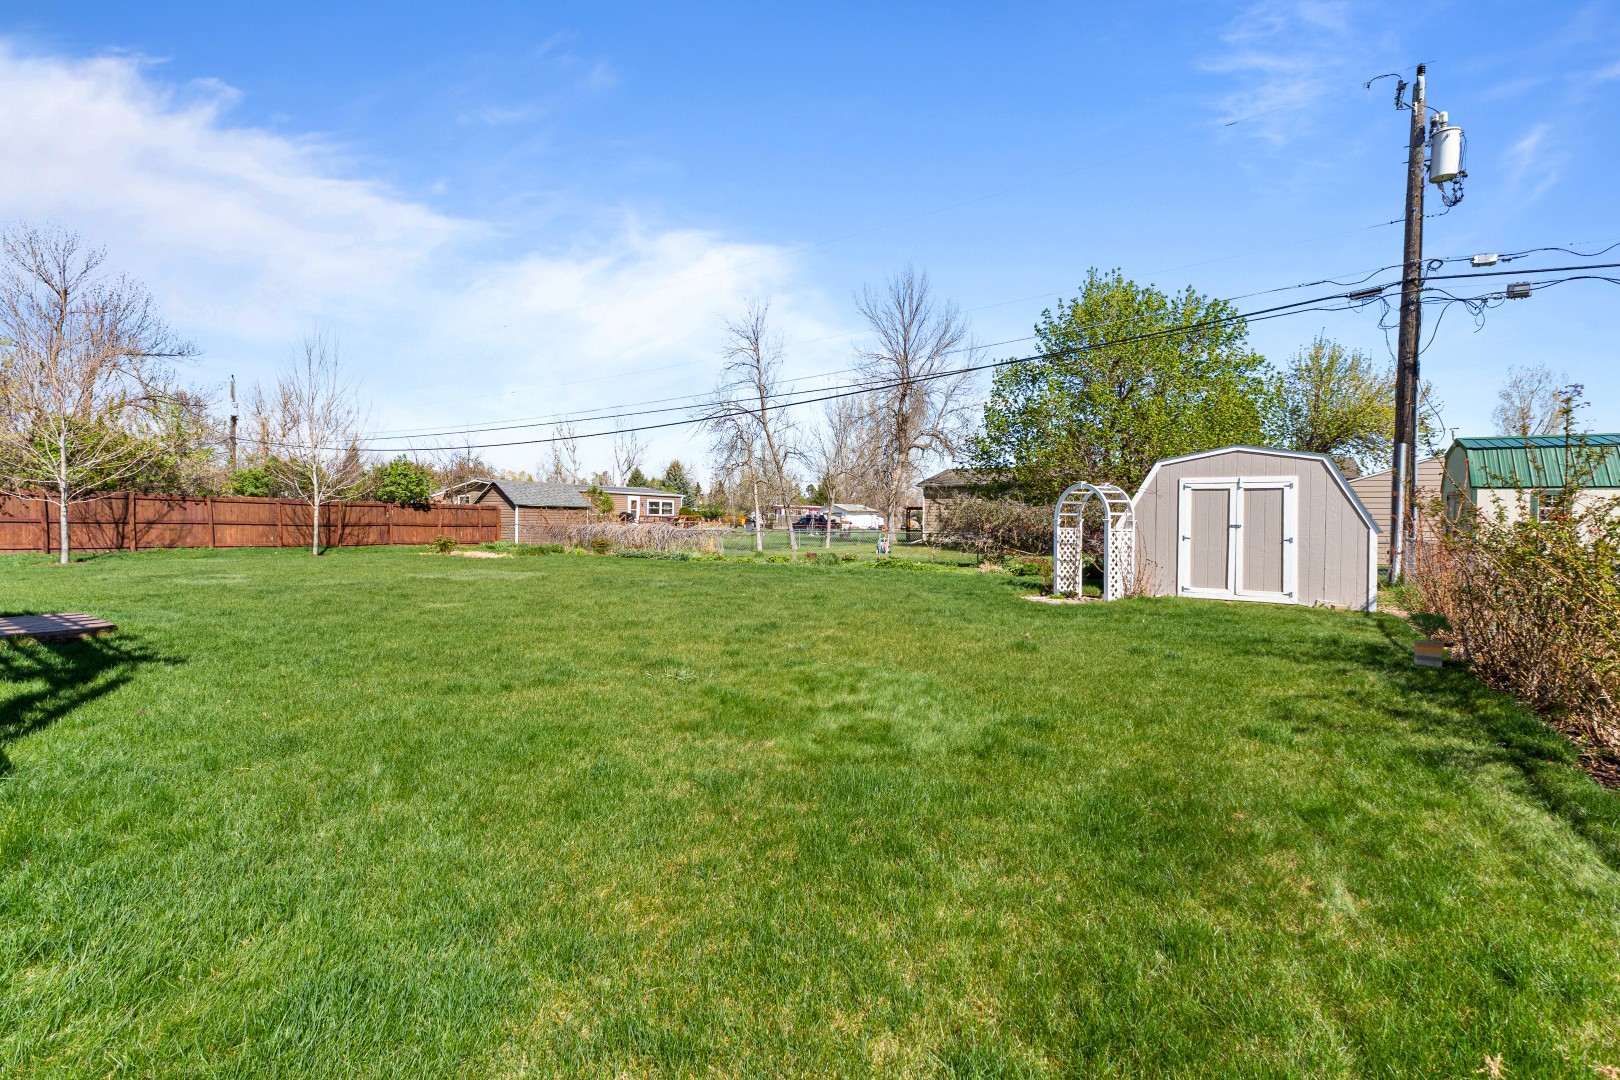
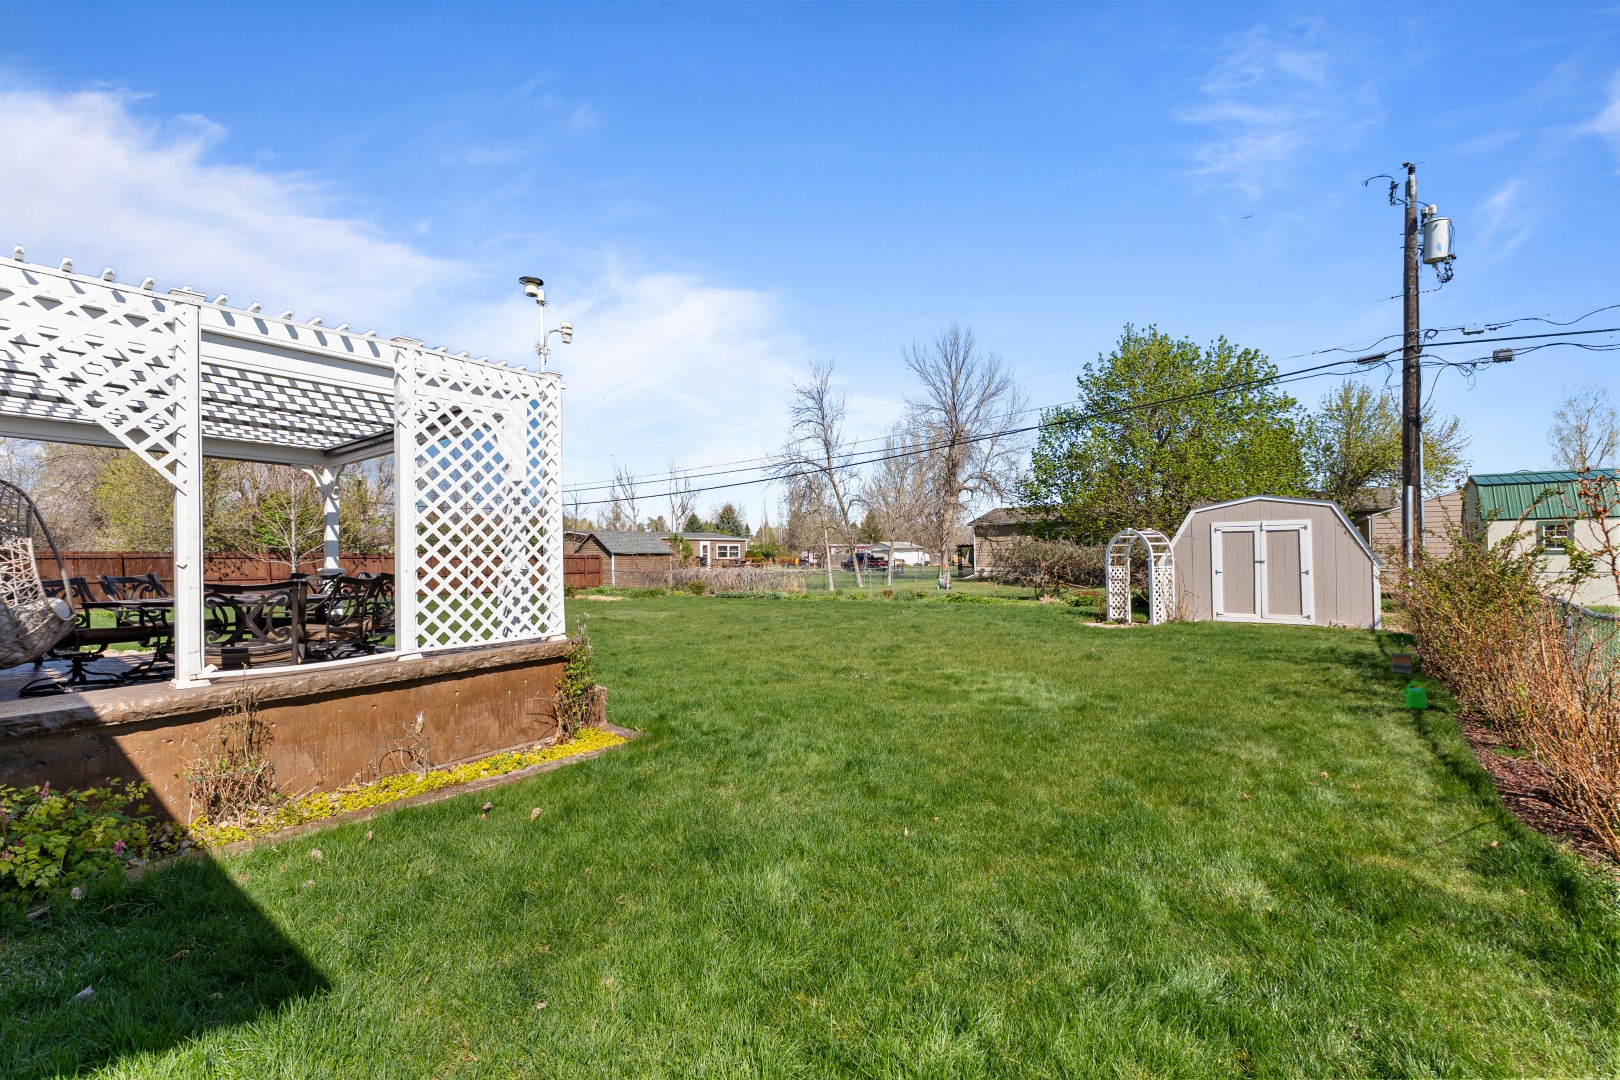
watering can: none [1464,684,1501,724] -> present [1403,681,1427,708]

